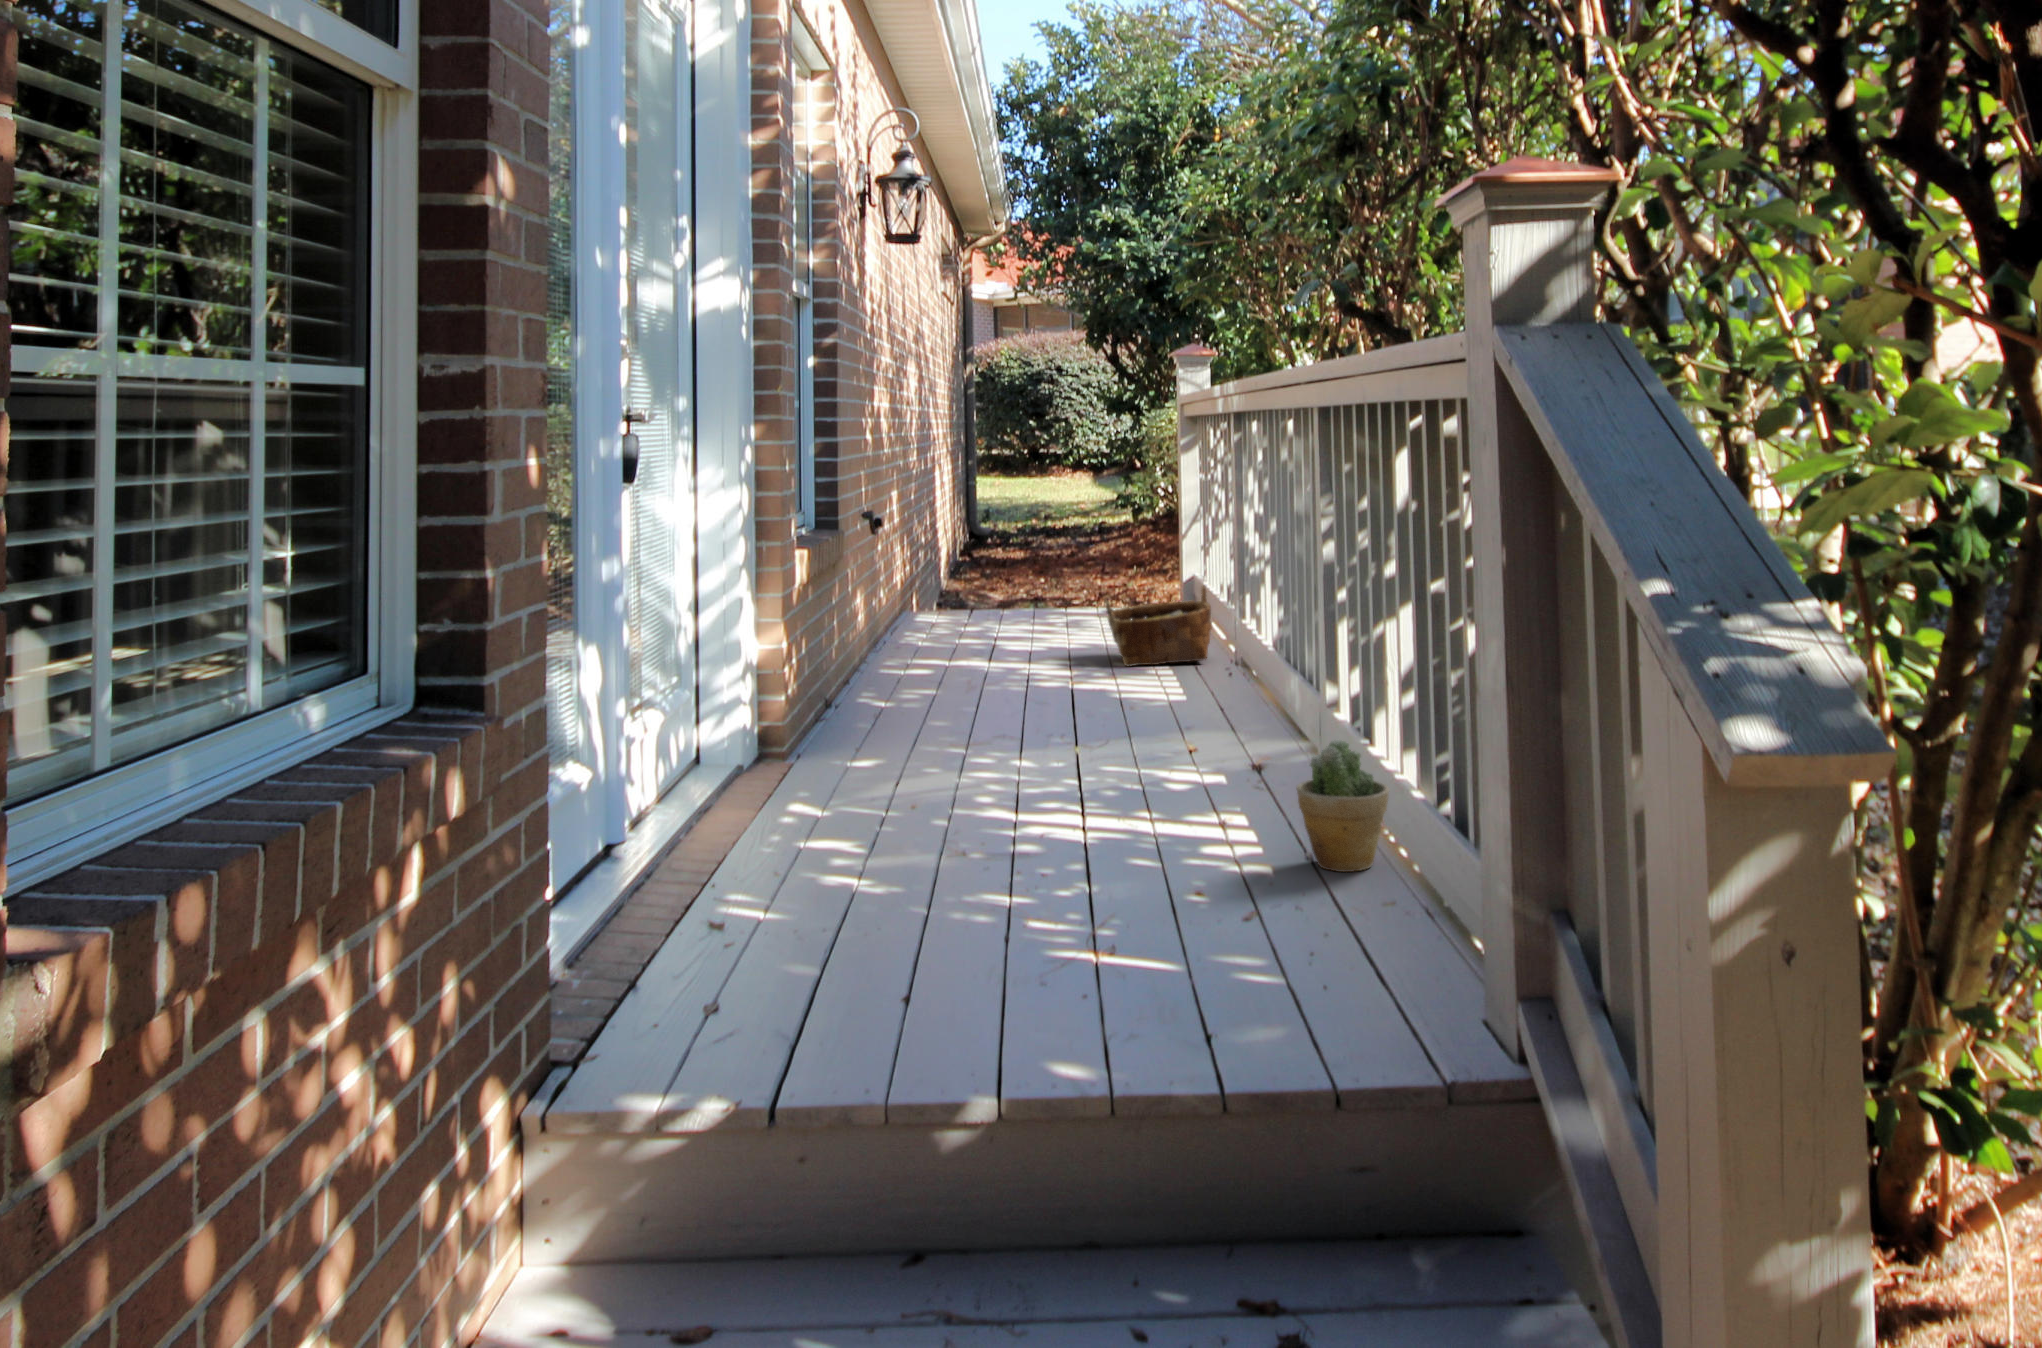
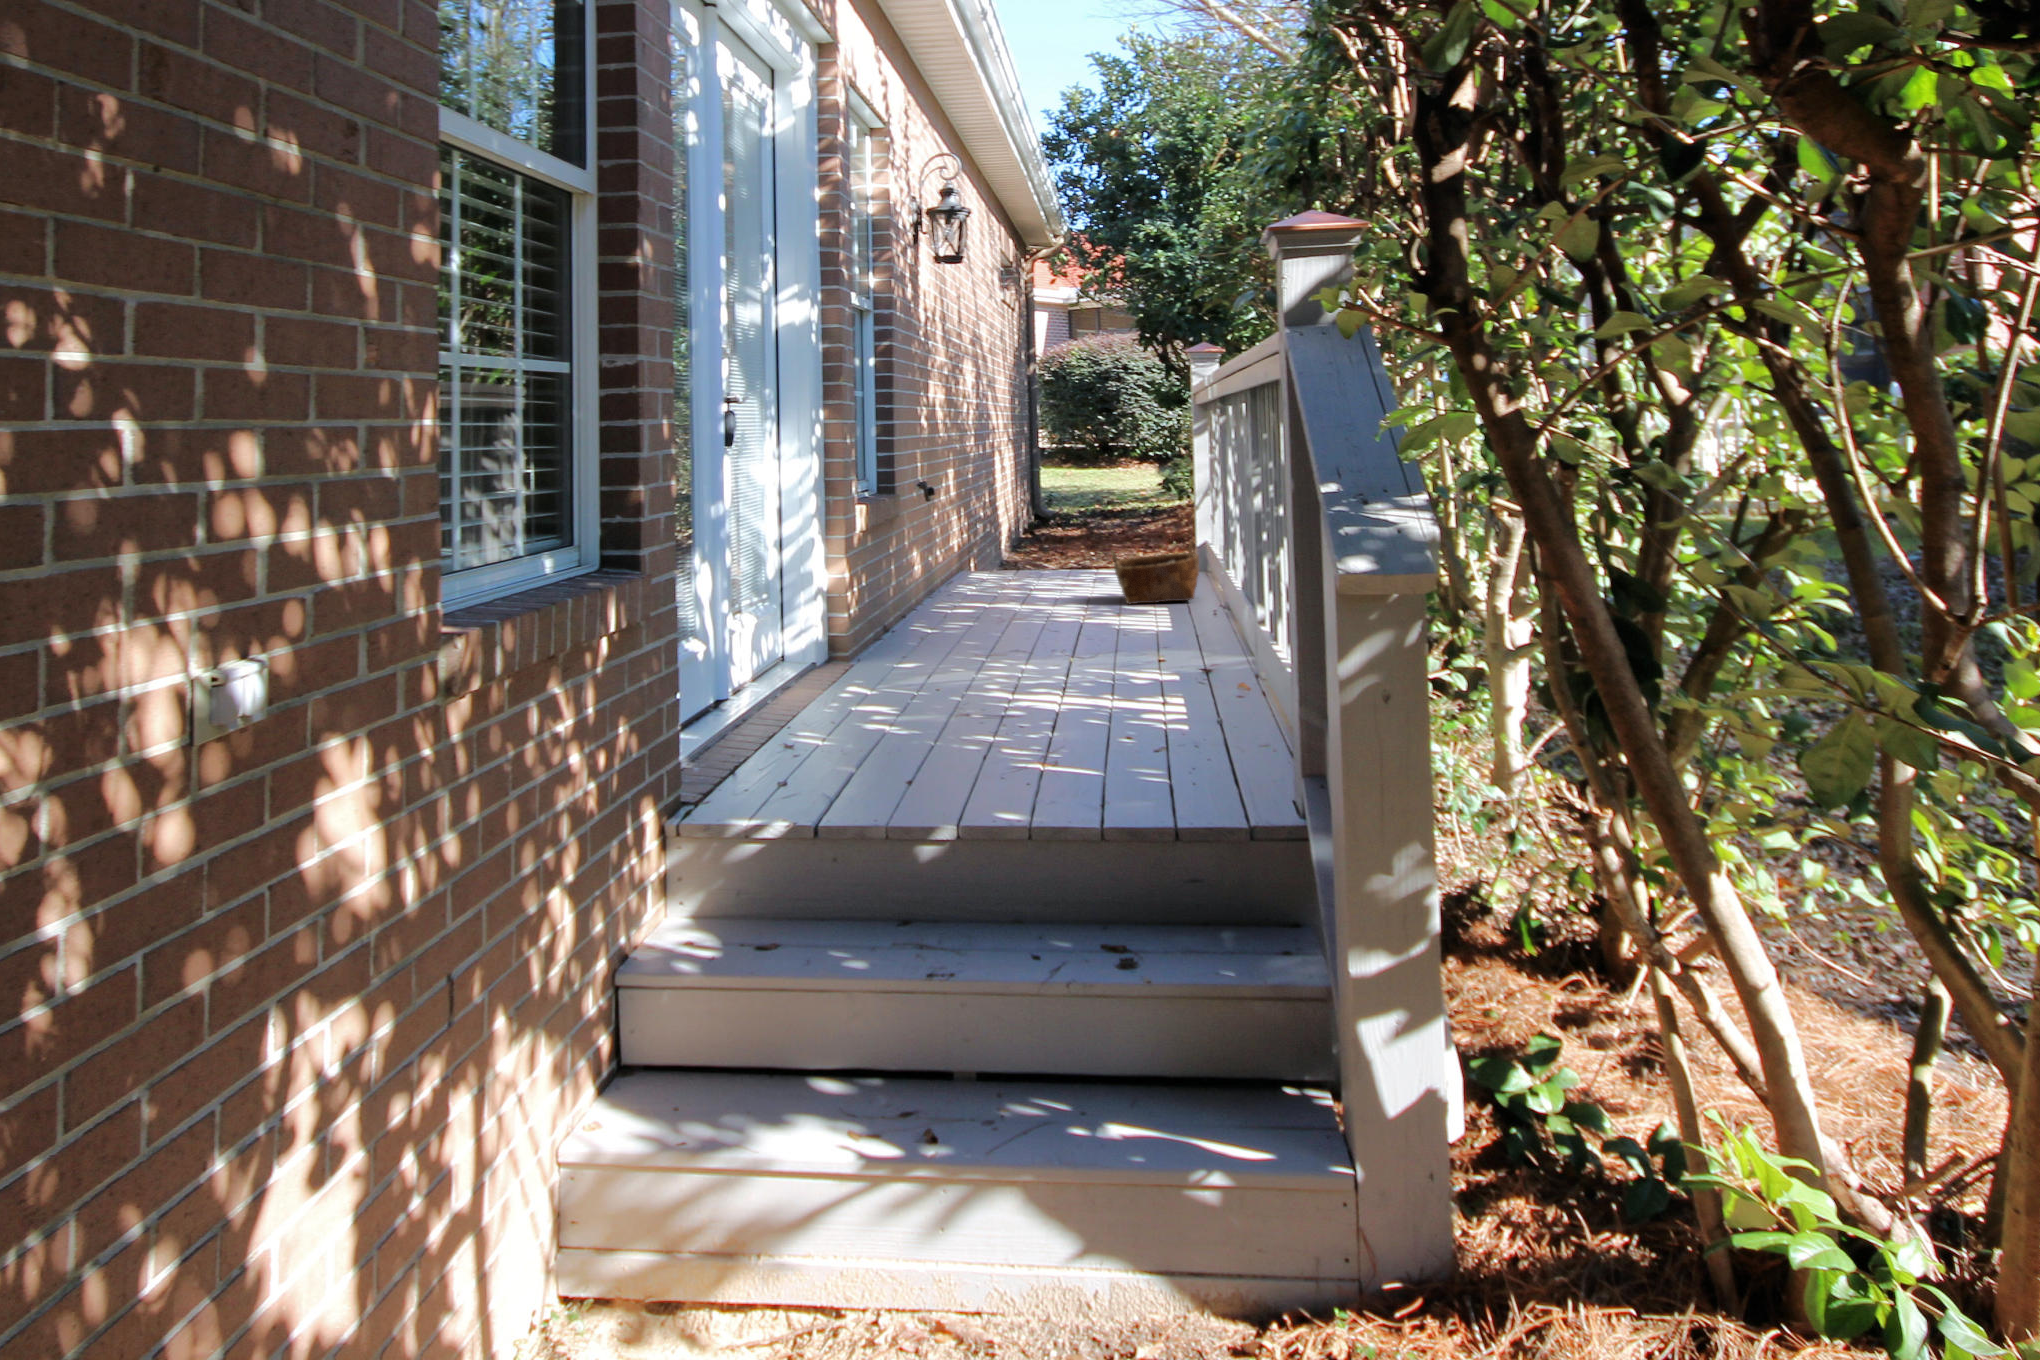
potted plant: present [1296,740,1389,872] -> none [1200,629,1267,722]

